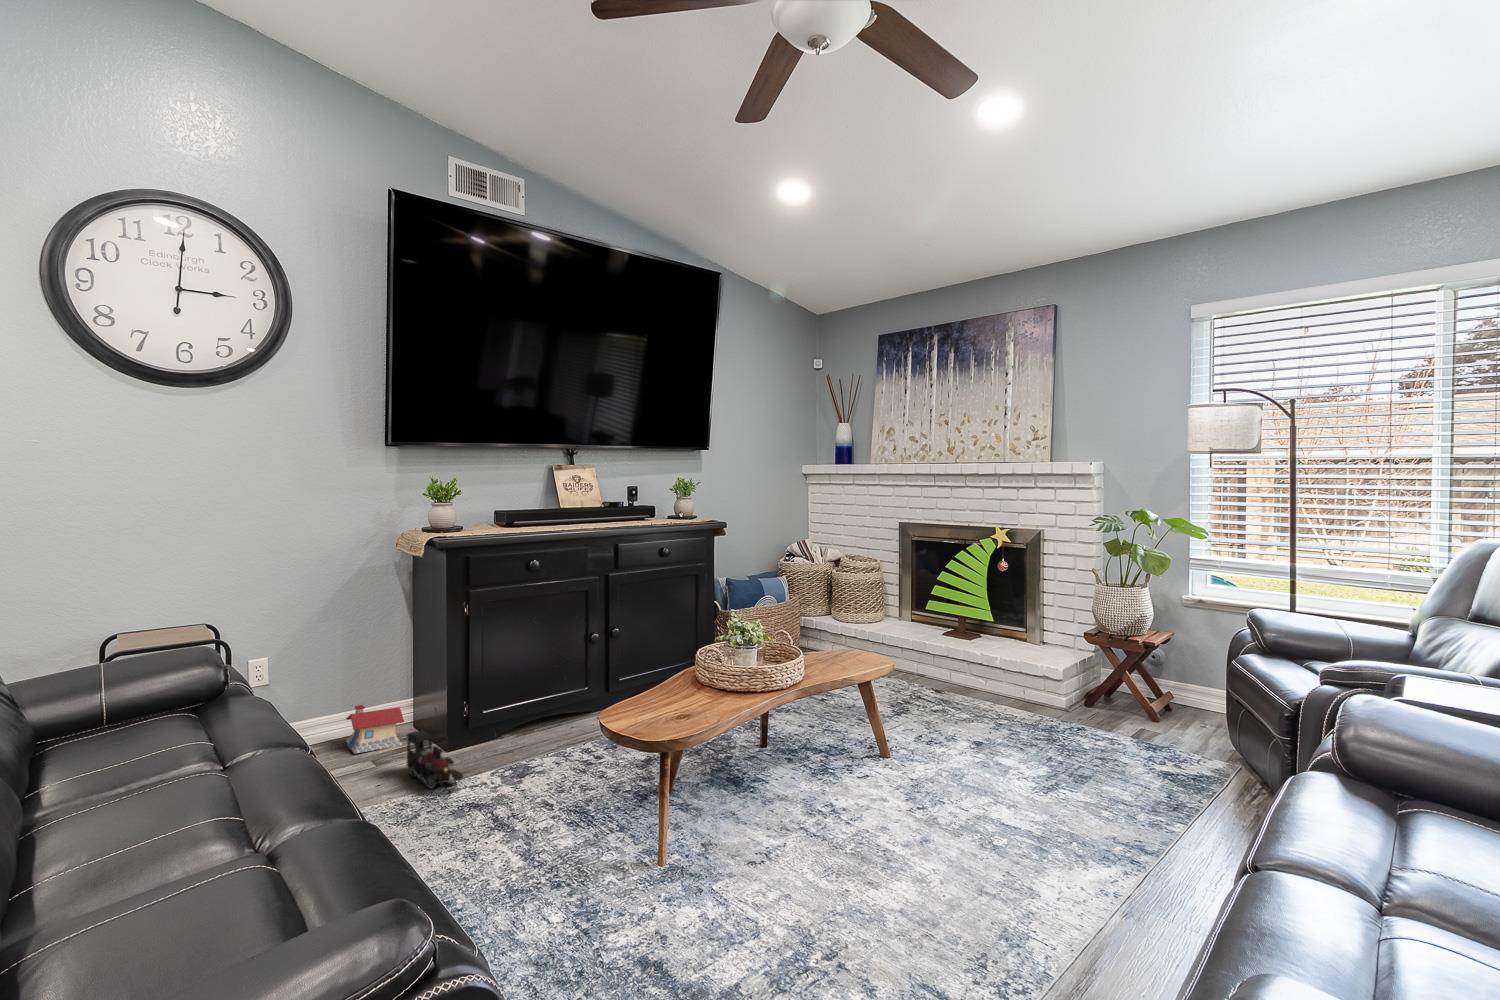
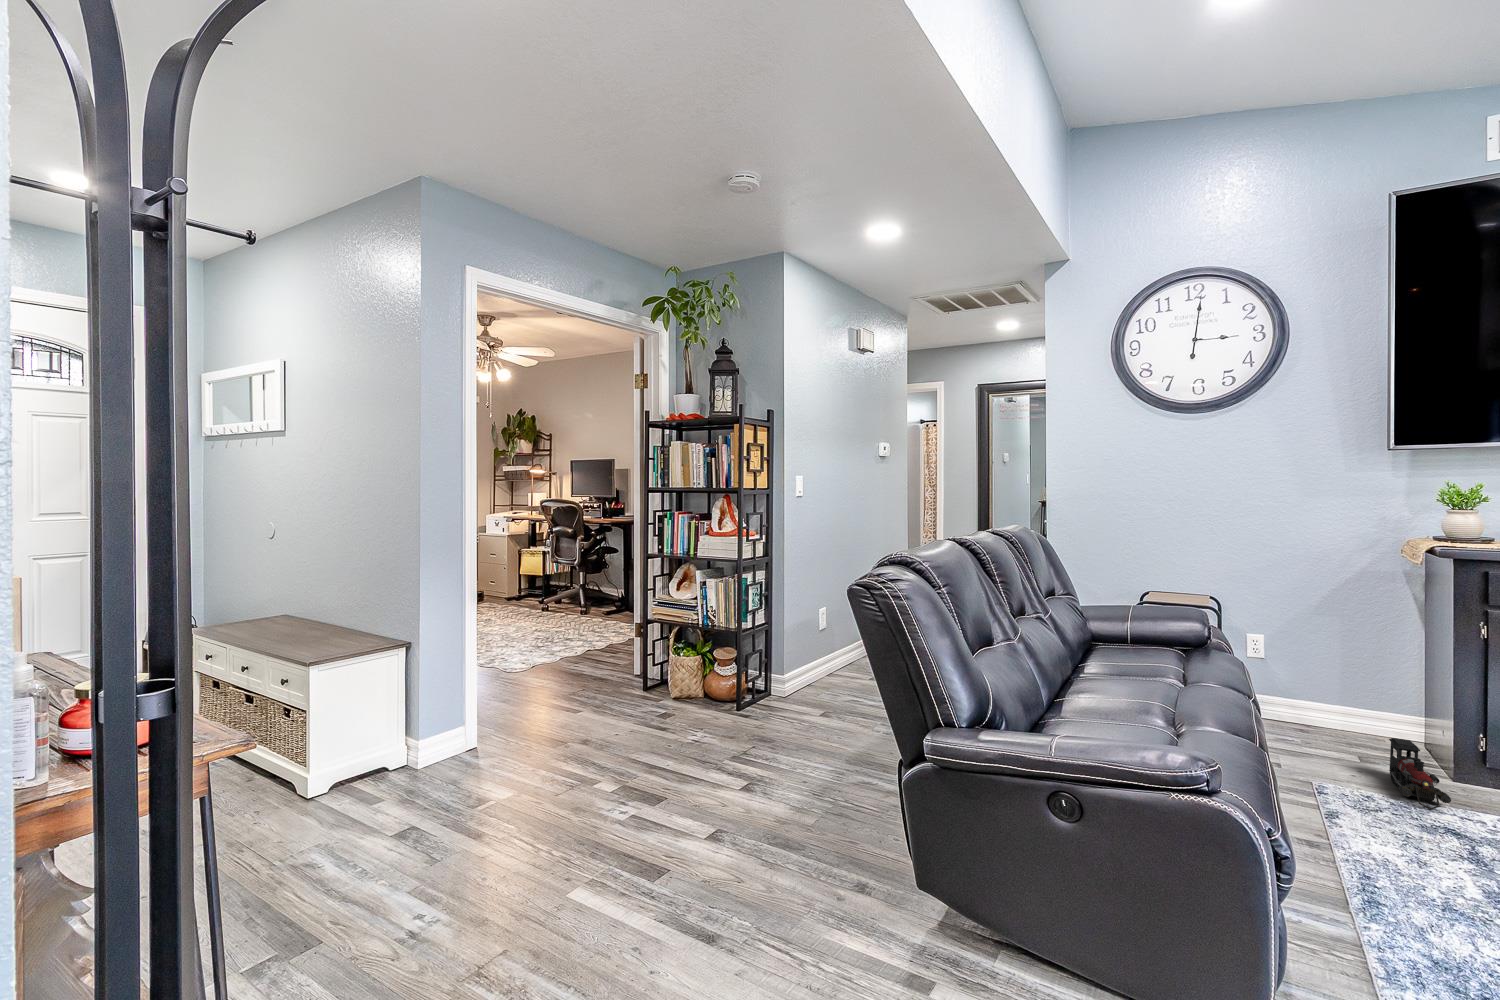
toy house: present [346,705,404,754] -> none [1338,702,1402,756]

